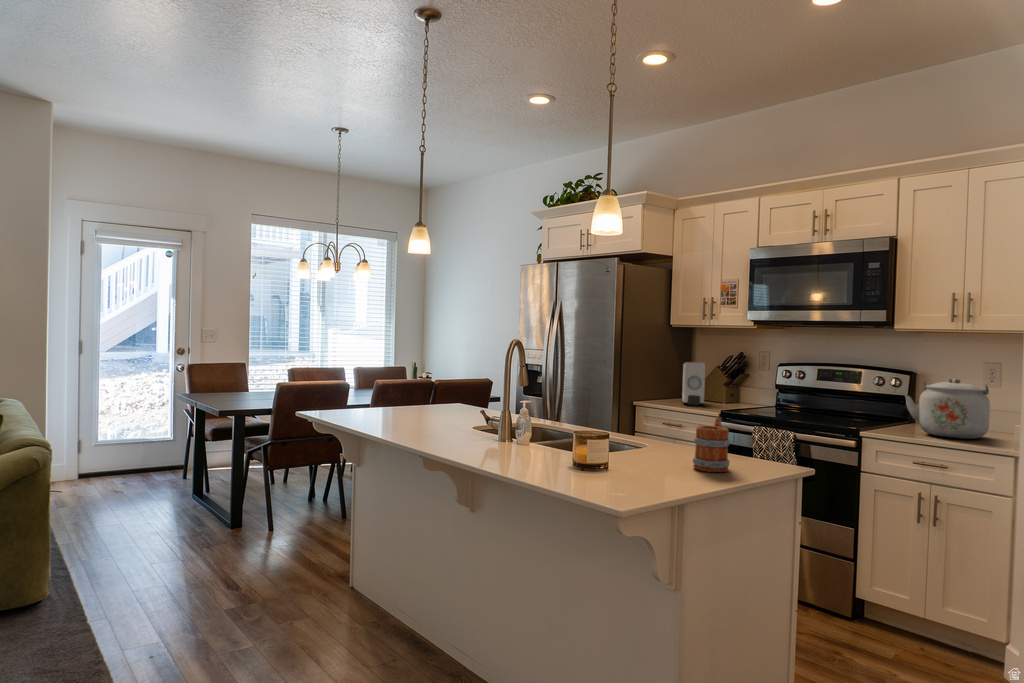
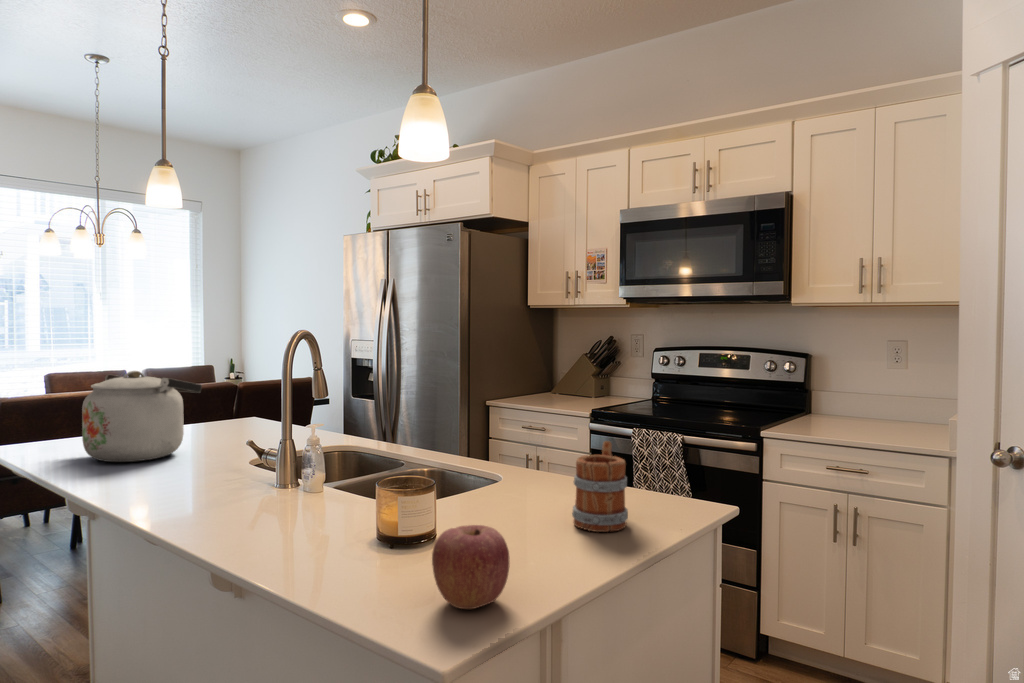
soap dispenser: present [682,362,705,405] -> none [545,351,571,403]
kettle: present [905,379,990,439] -> present [82,371,202,462]
apple: none [610,450,653,491] -> present [432,525,510,609]

